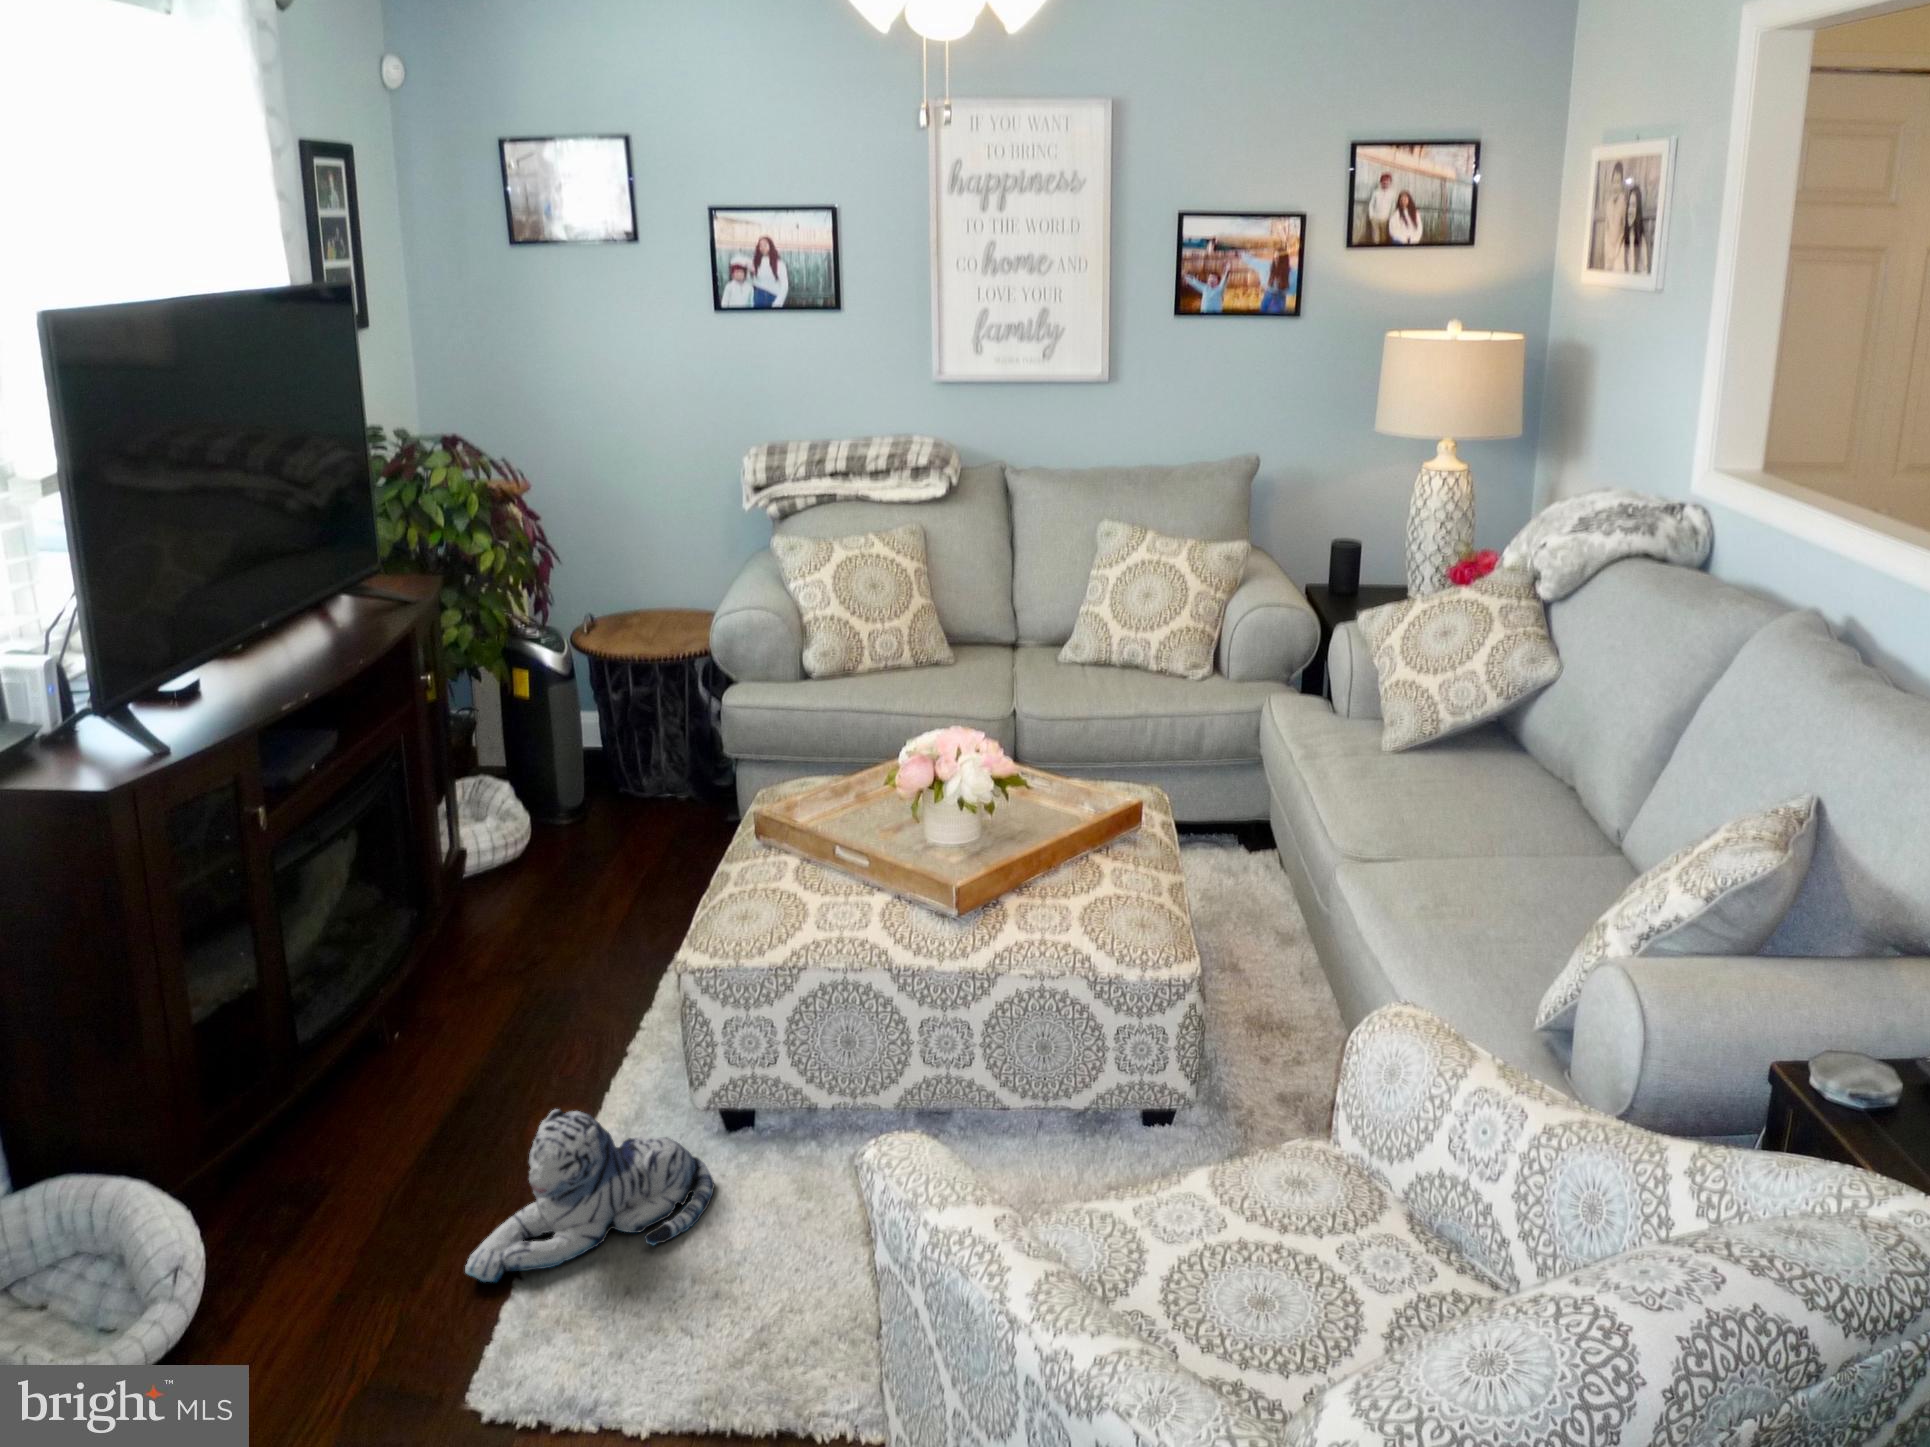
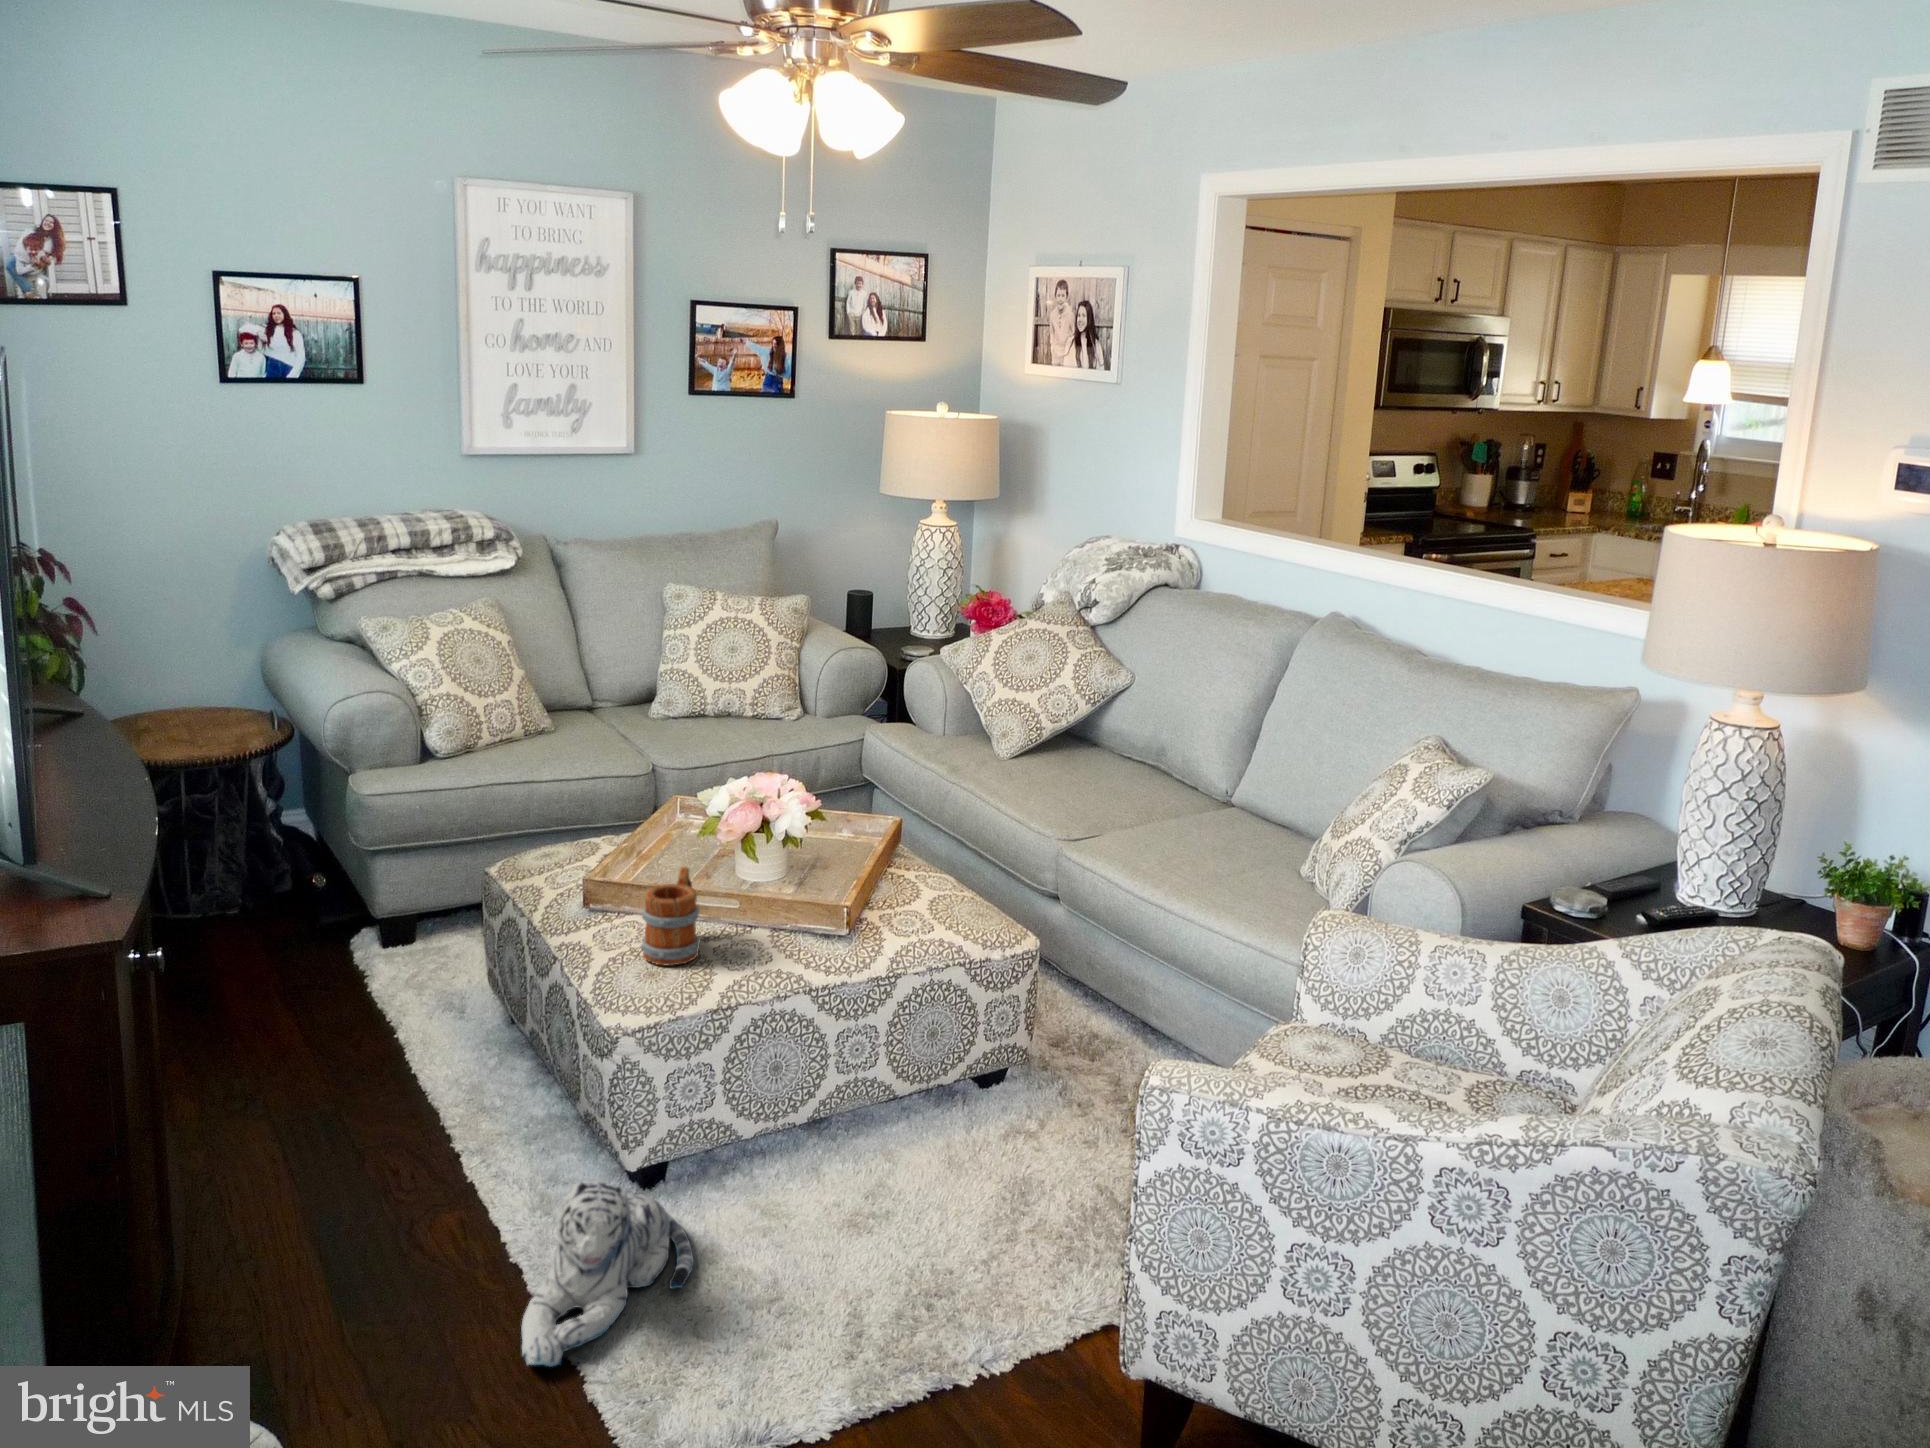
mug: none [754,812,830,914] -> present [641,866,701,966]

